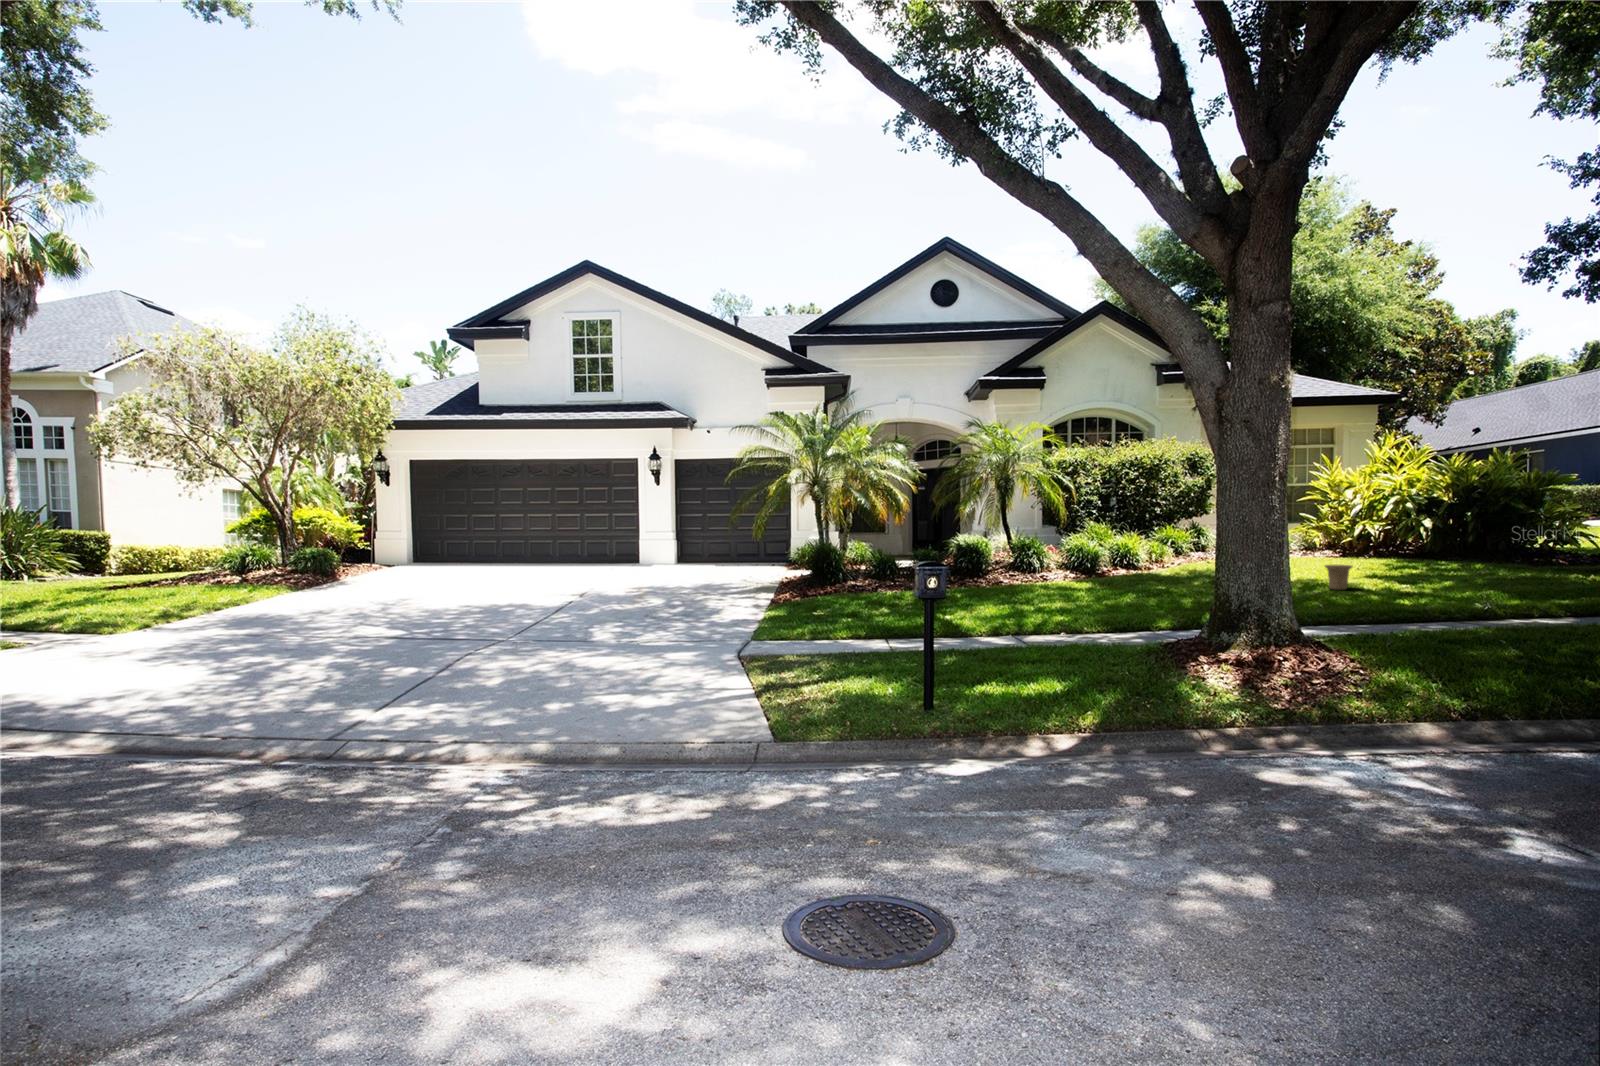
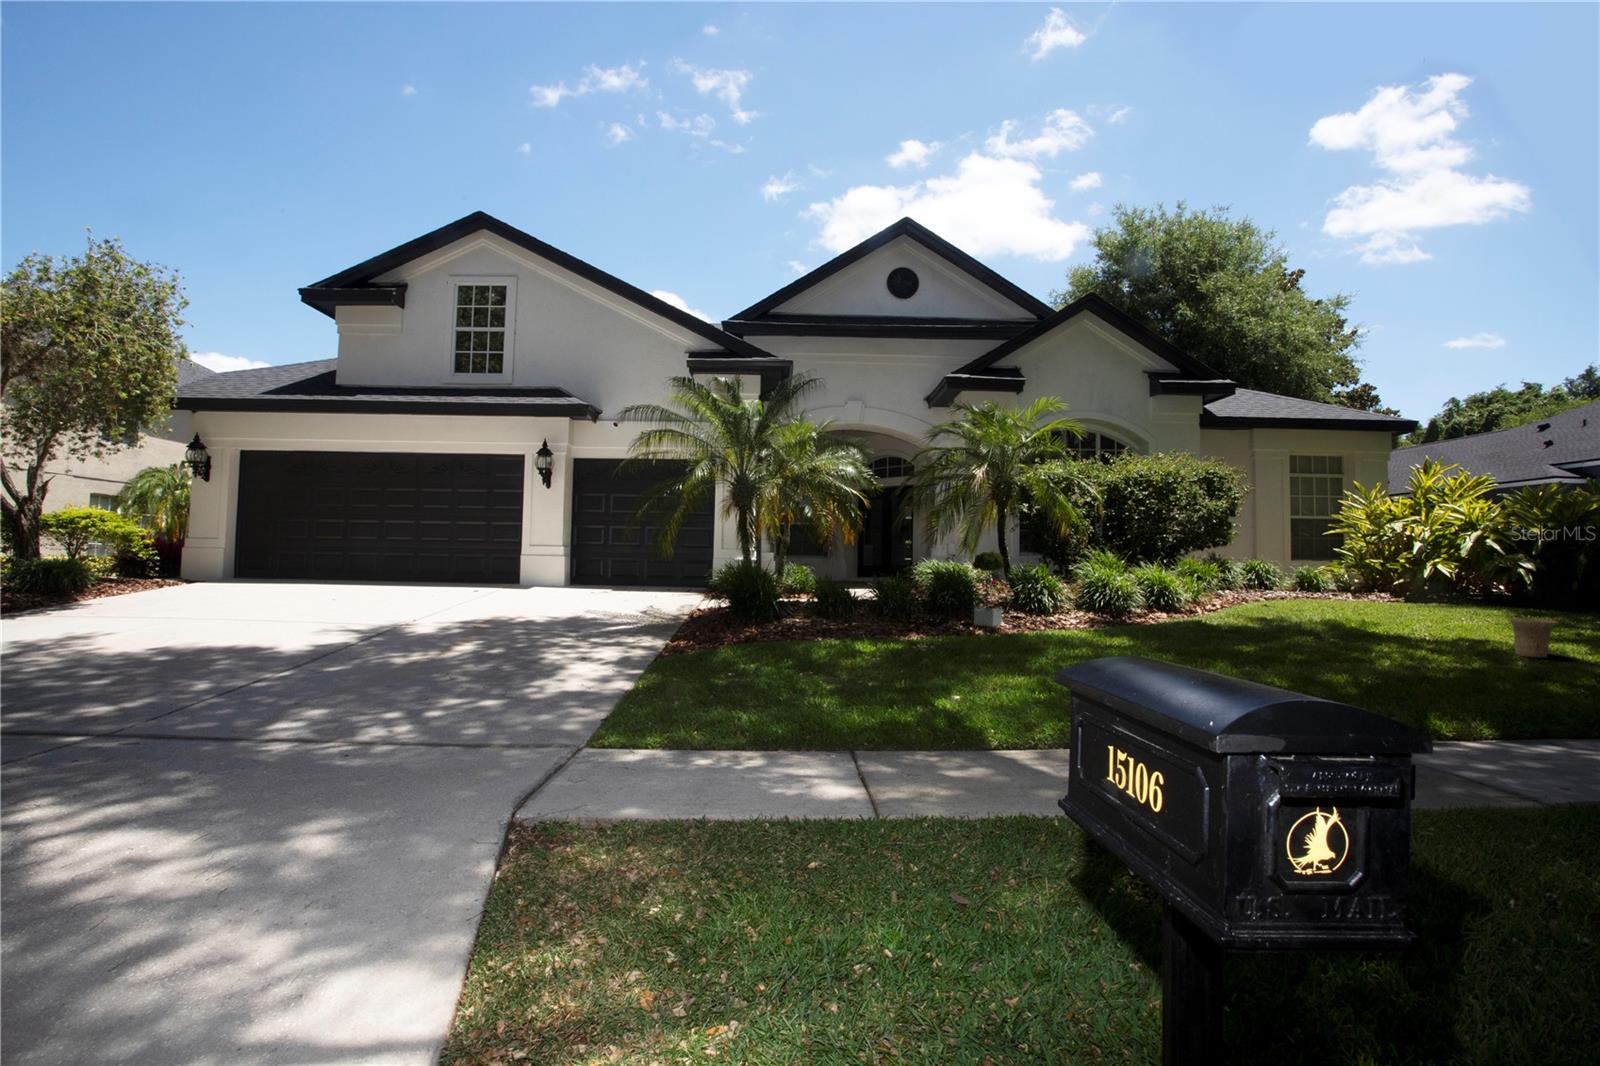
potted tree: none [979,529,1002,582] -> present [972,551,1004,627]

